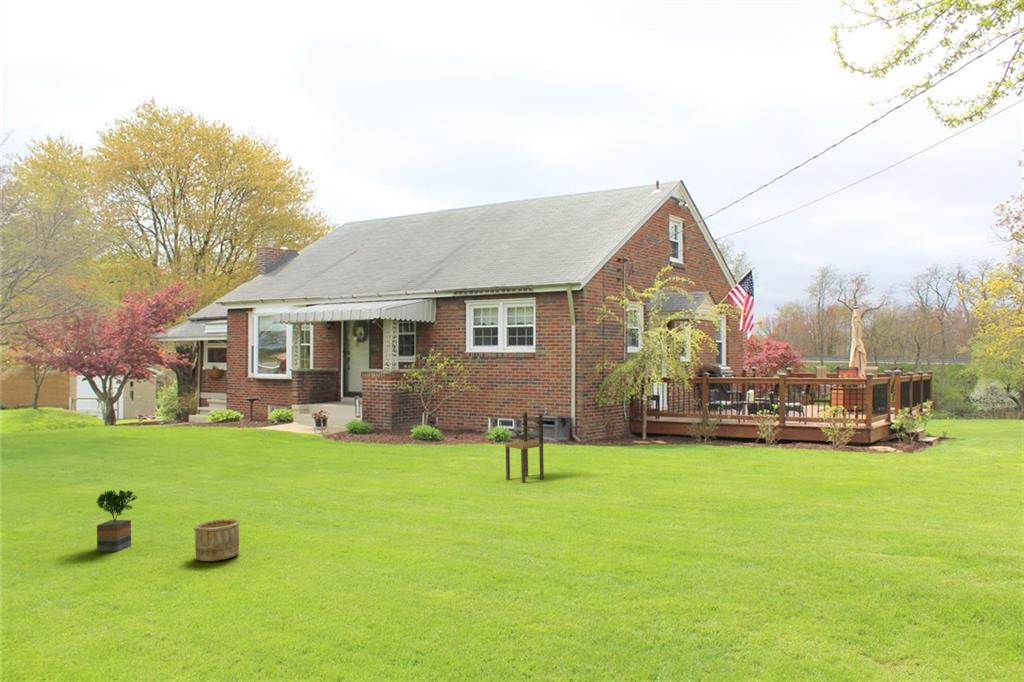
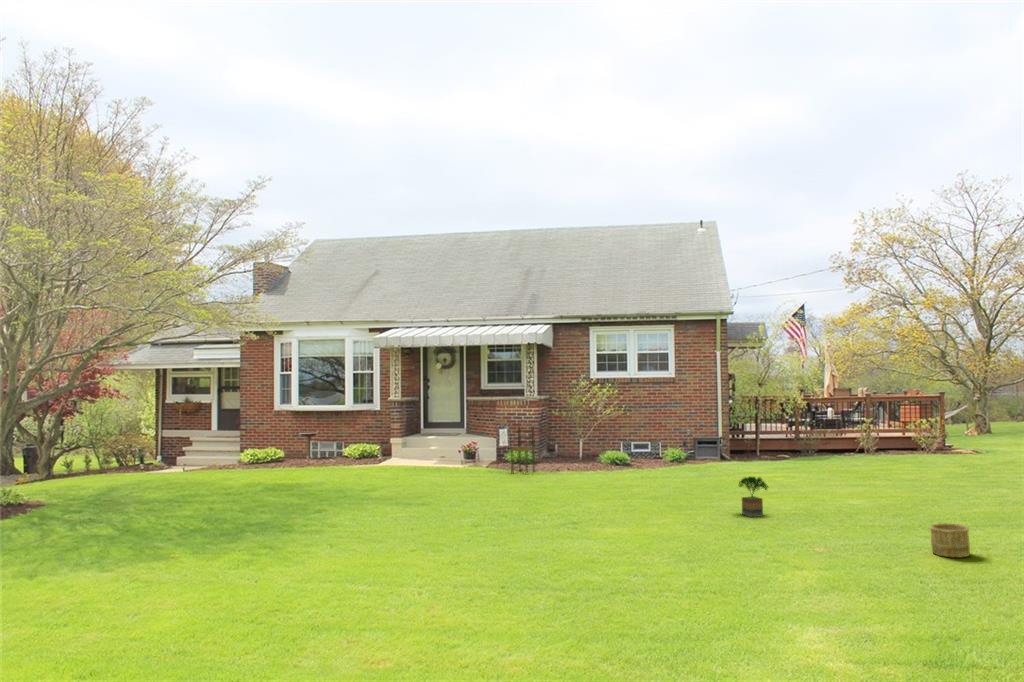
chair: present [506,412,544,483] -> present [511,427,535,473]
potted tree: present [97,490,137,551] -> present [739,476,768,517]

